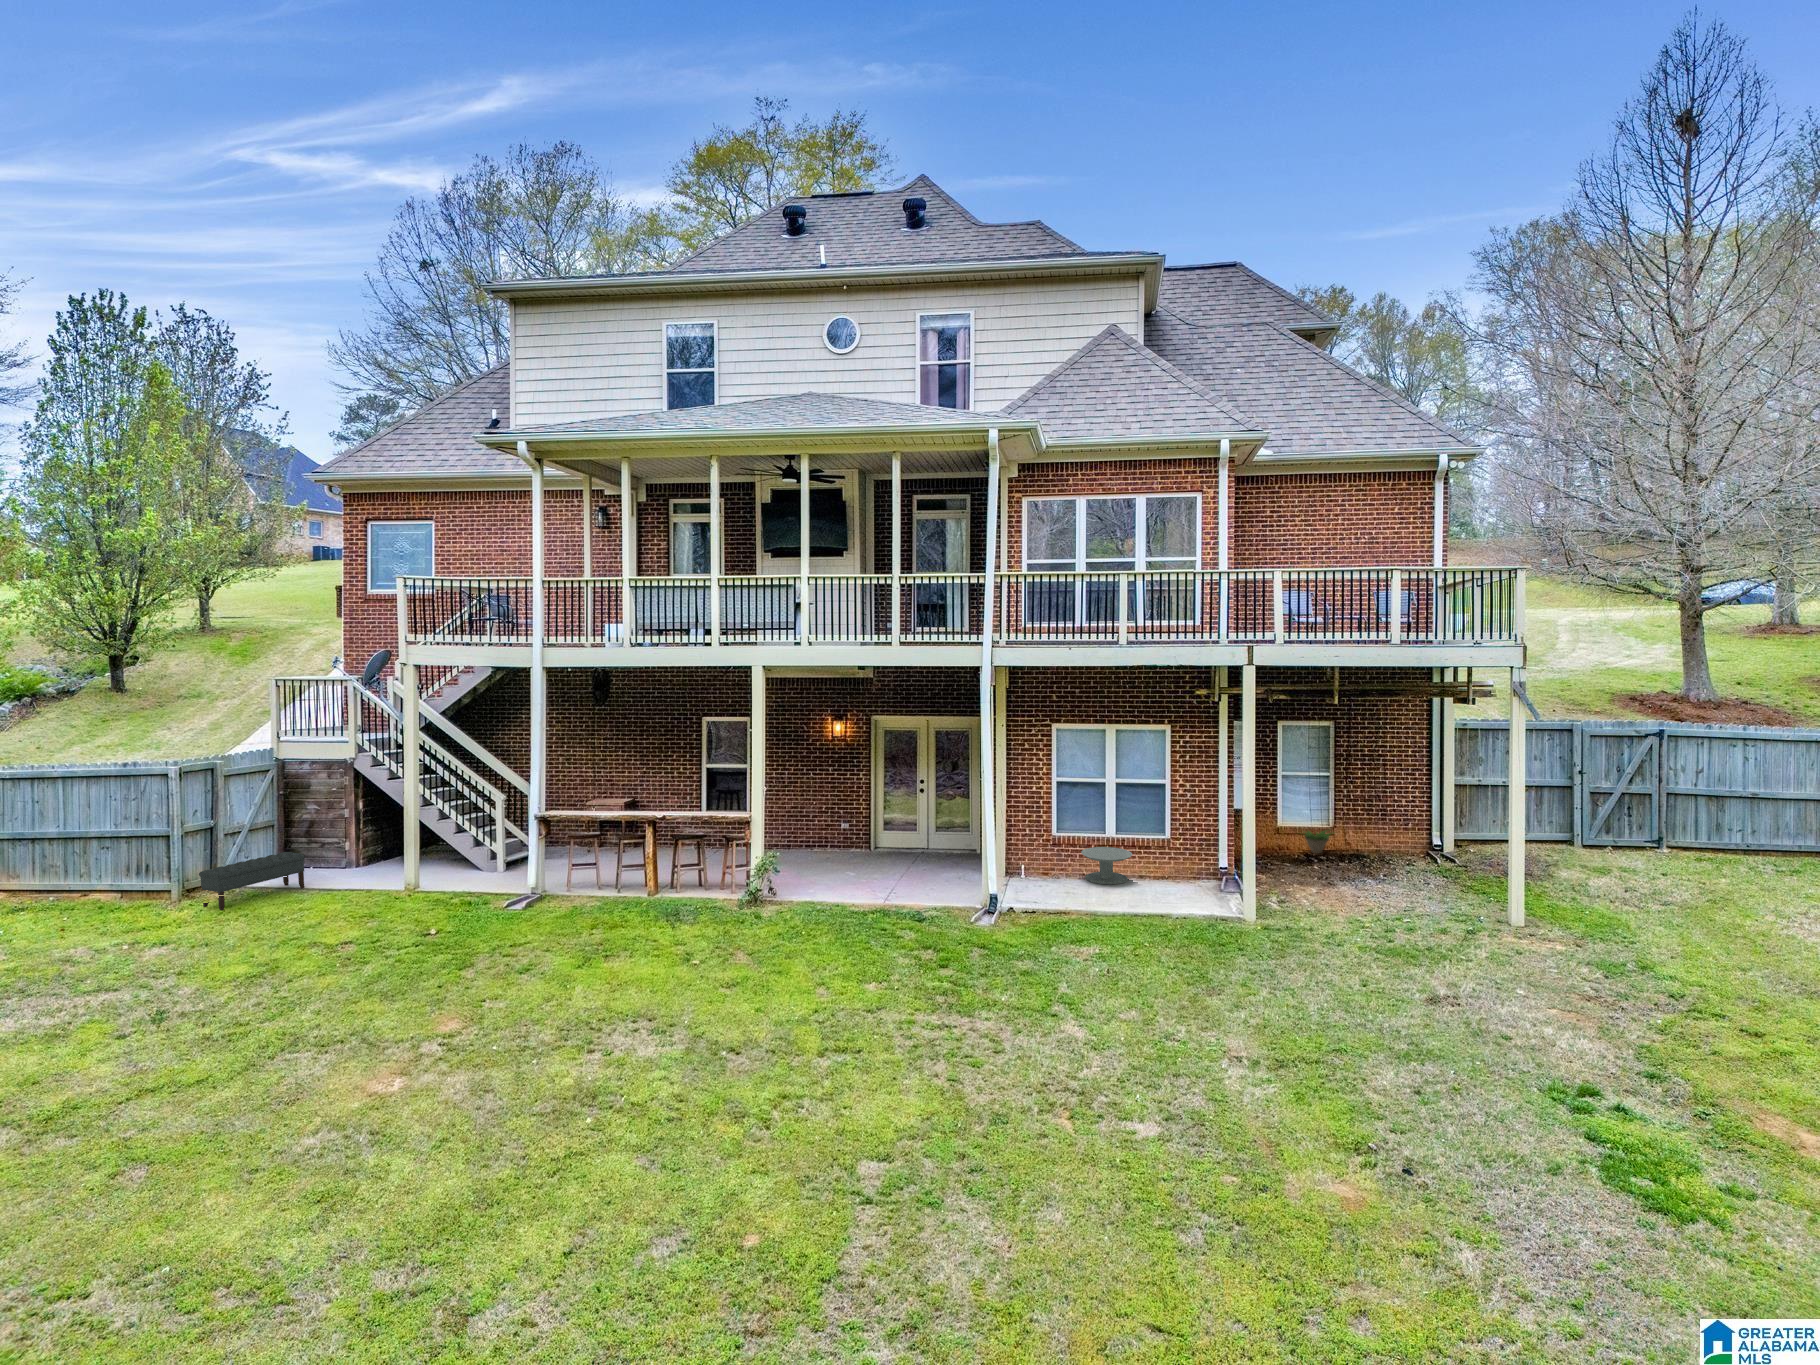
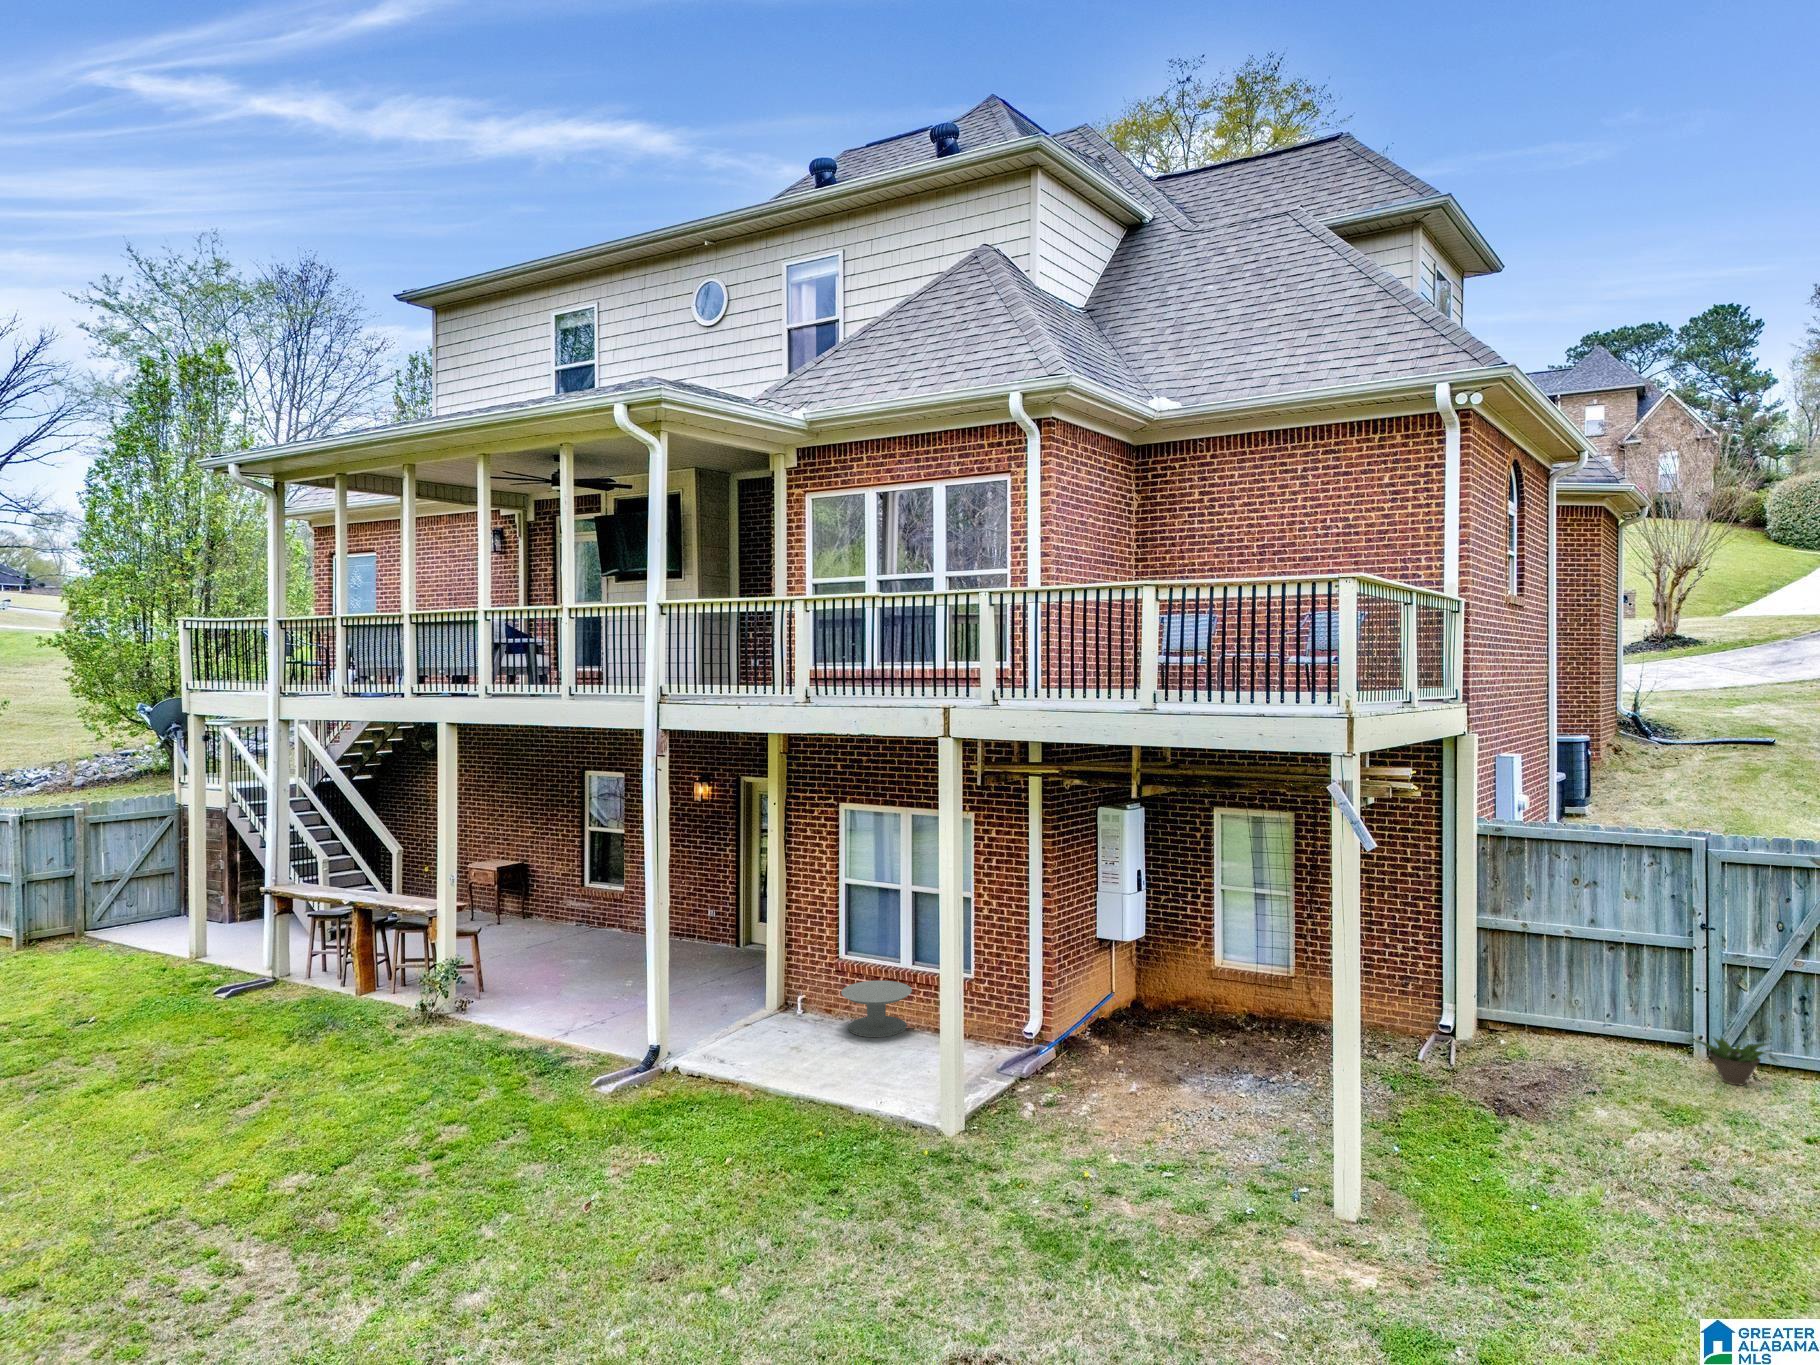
decorative plant: present [1305,830,1334,853] -> present [1694,1038,1772,1085]
bench: present [199,852,305,910] -> none [38,898,143,952]

